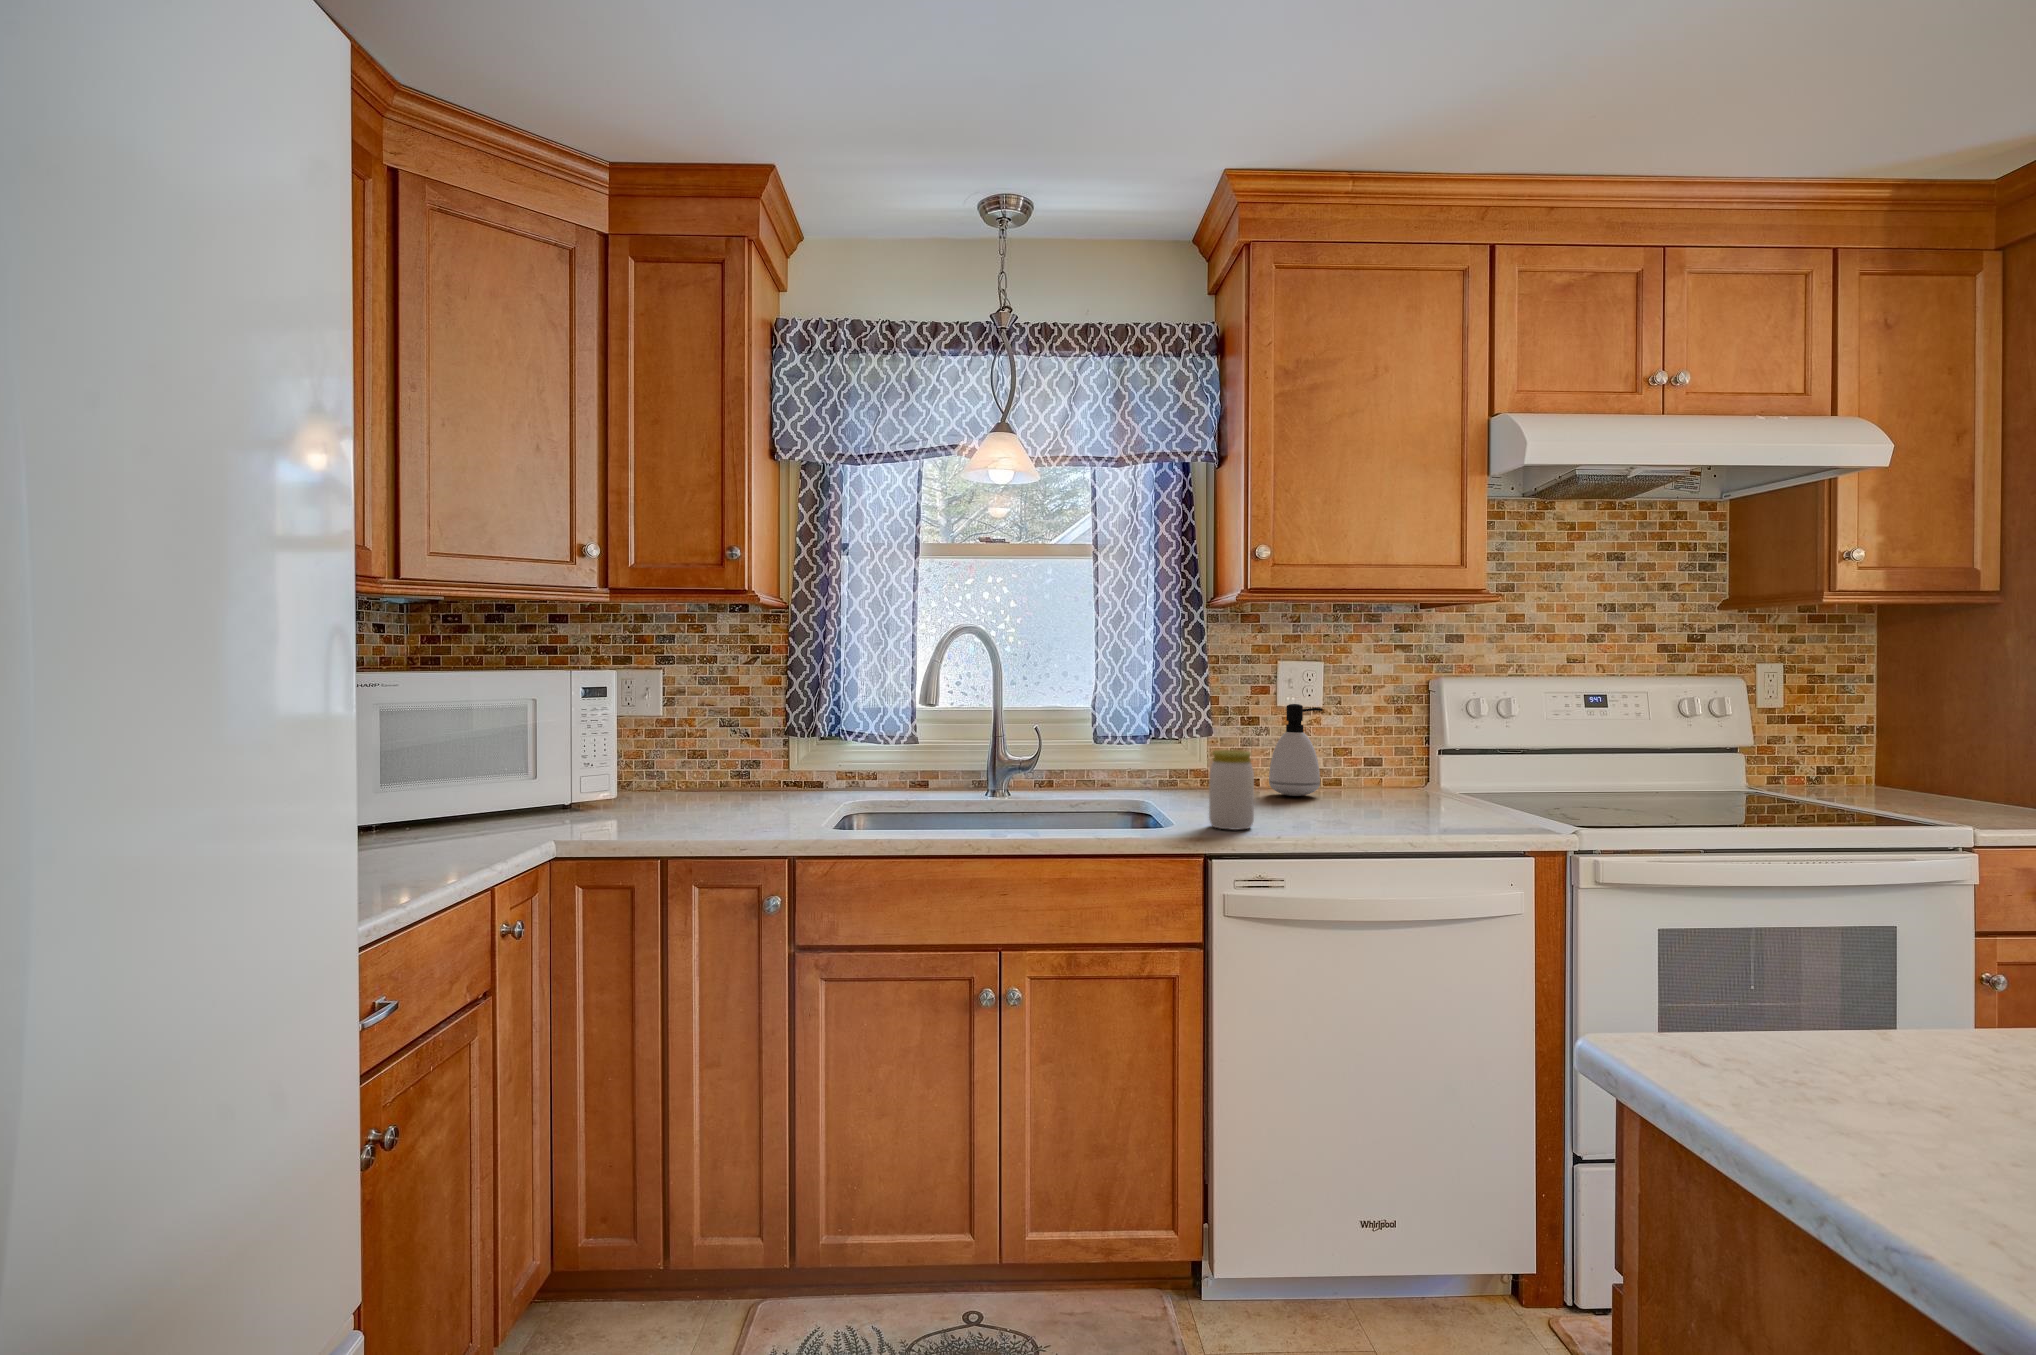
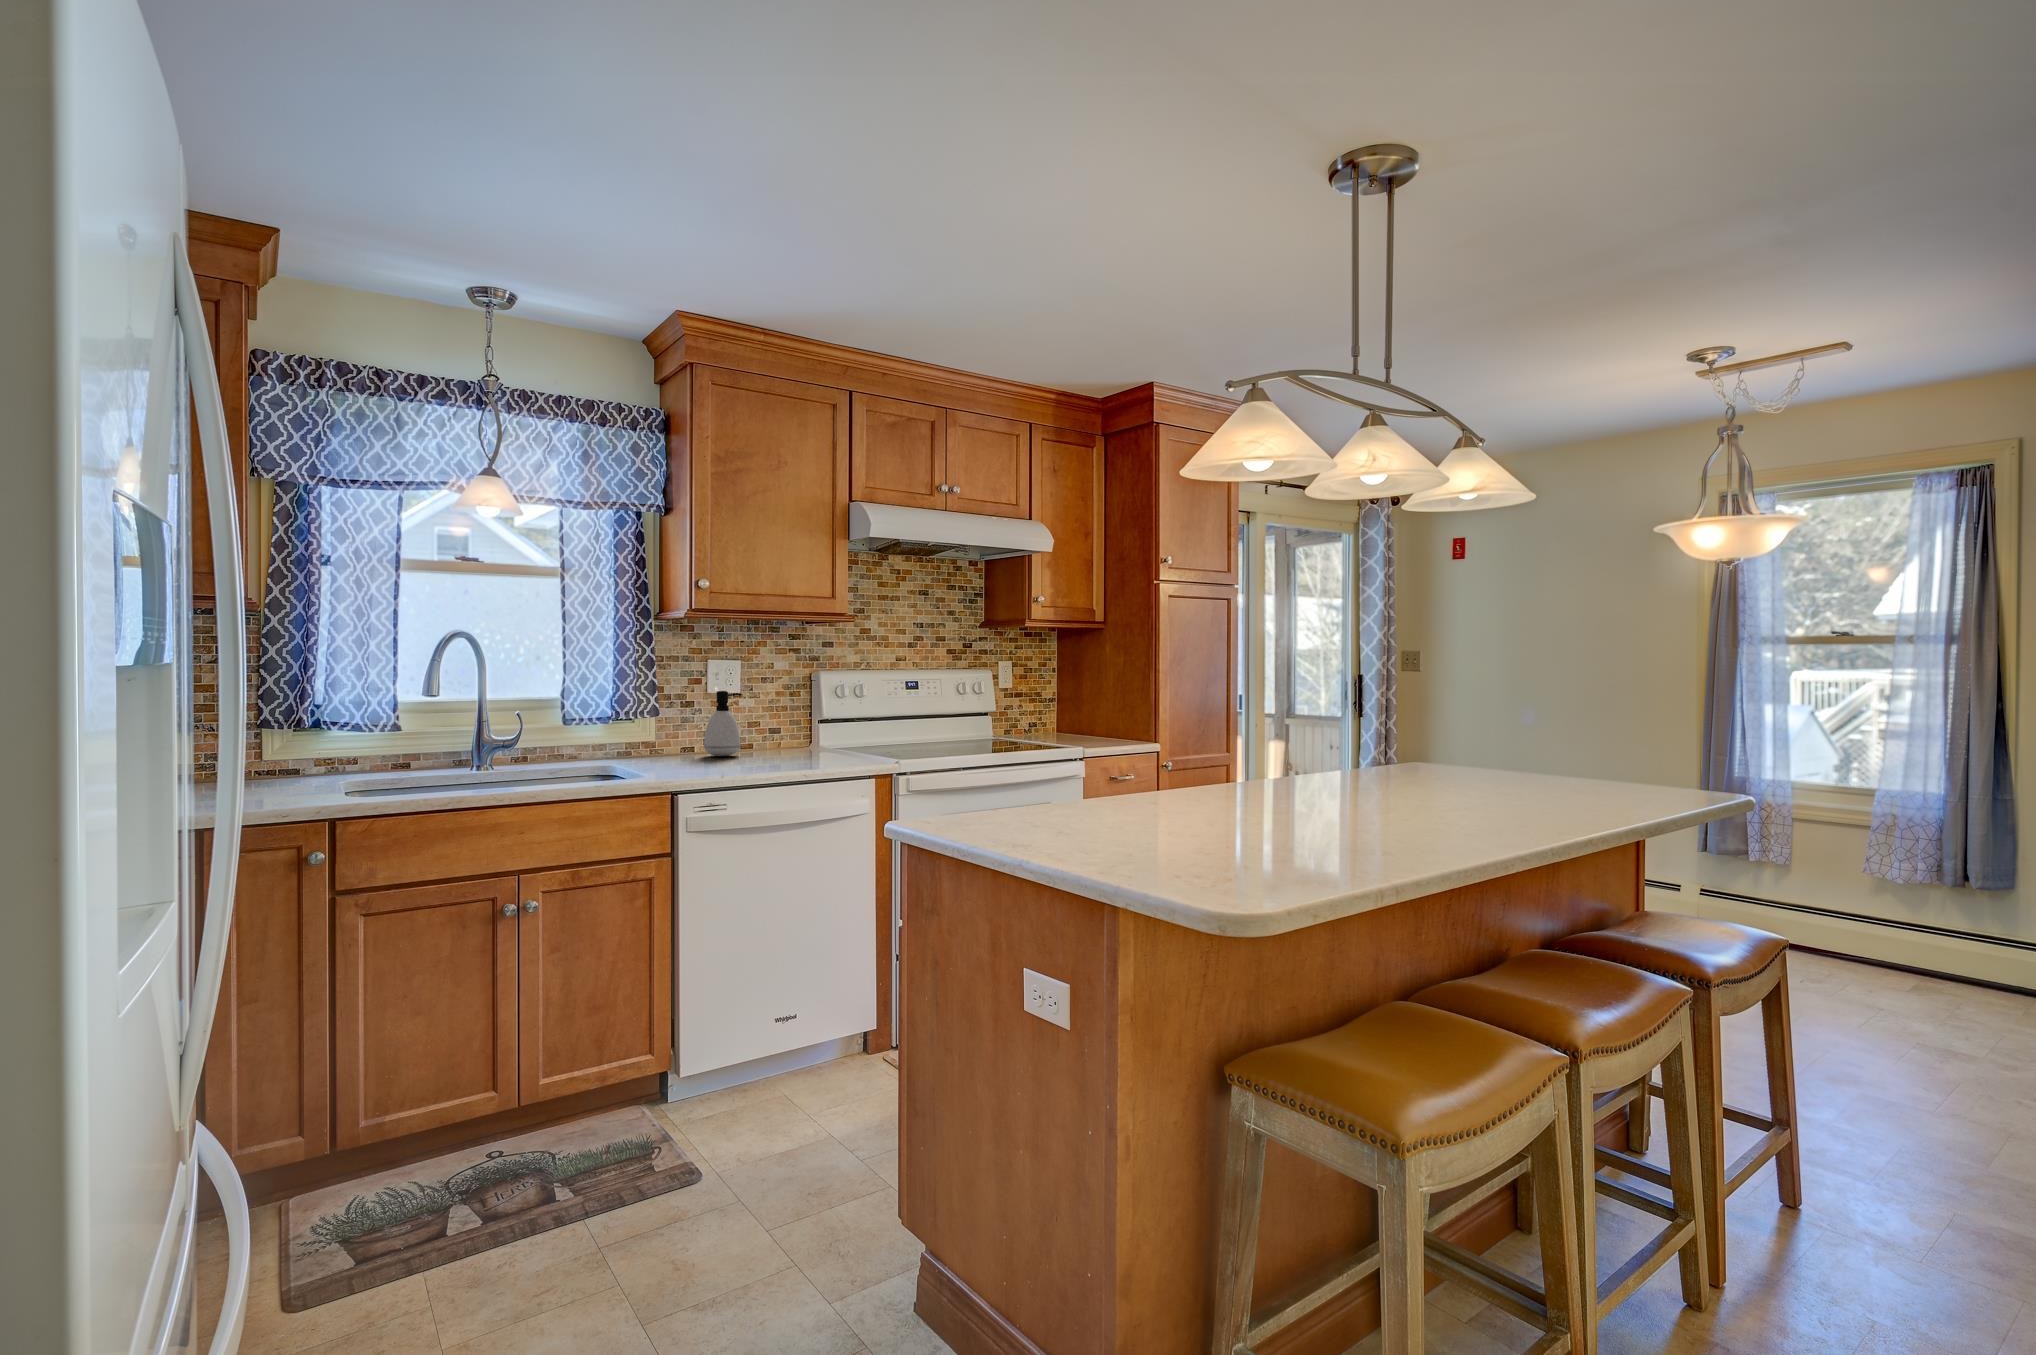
jar: present [1209,750,1254,830] -> none [673,722,705,776]

